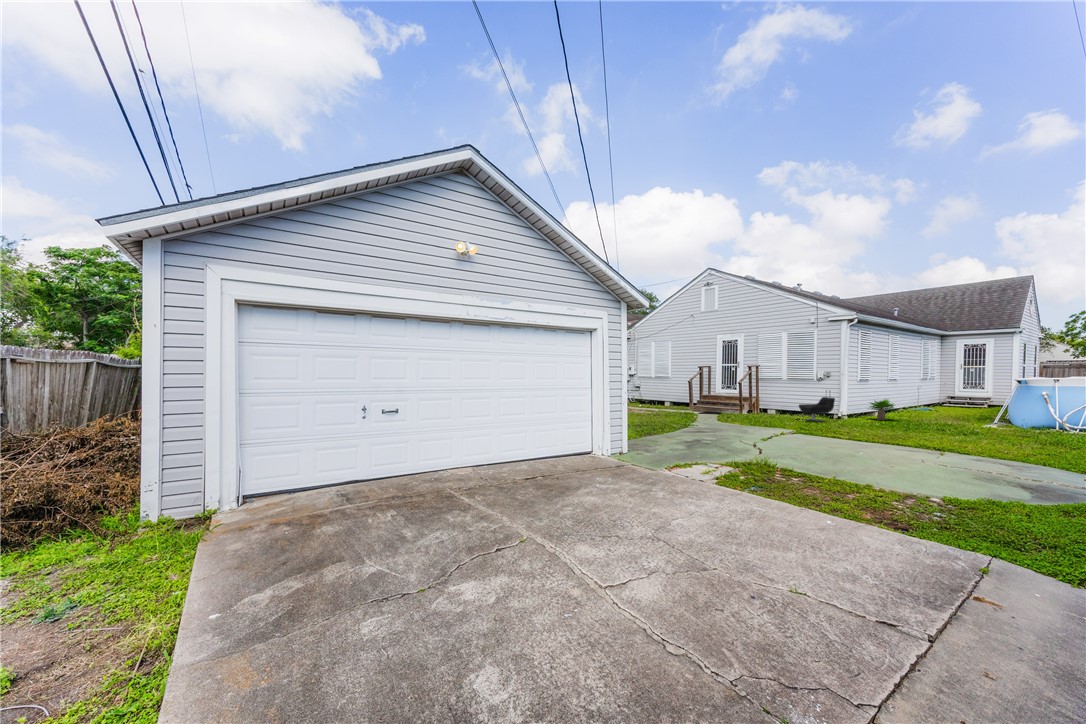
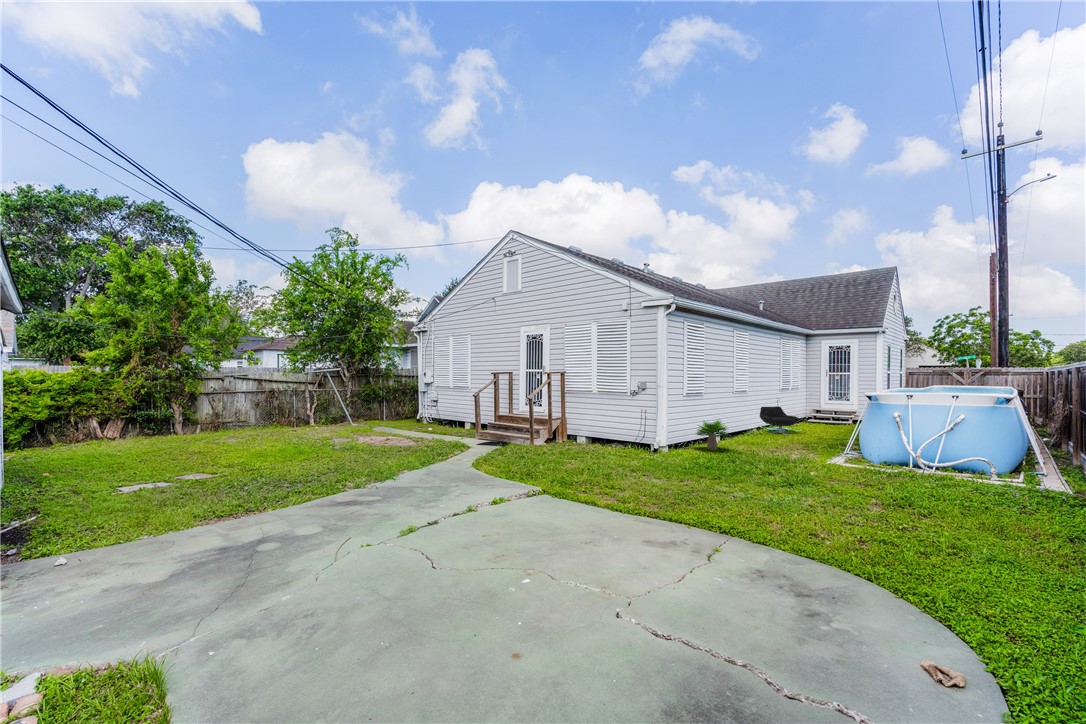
lounge chair: present [799,397,835,420] -> present [760,407,799,435]

